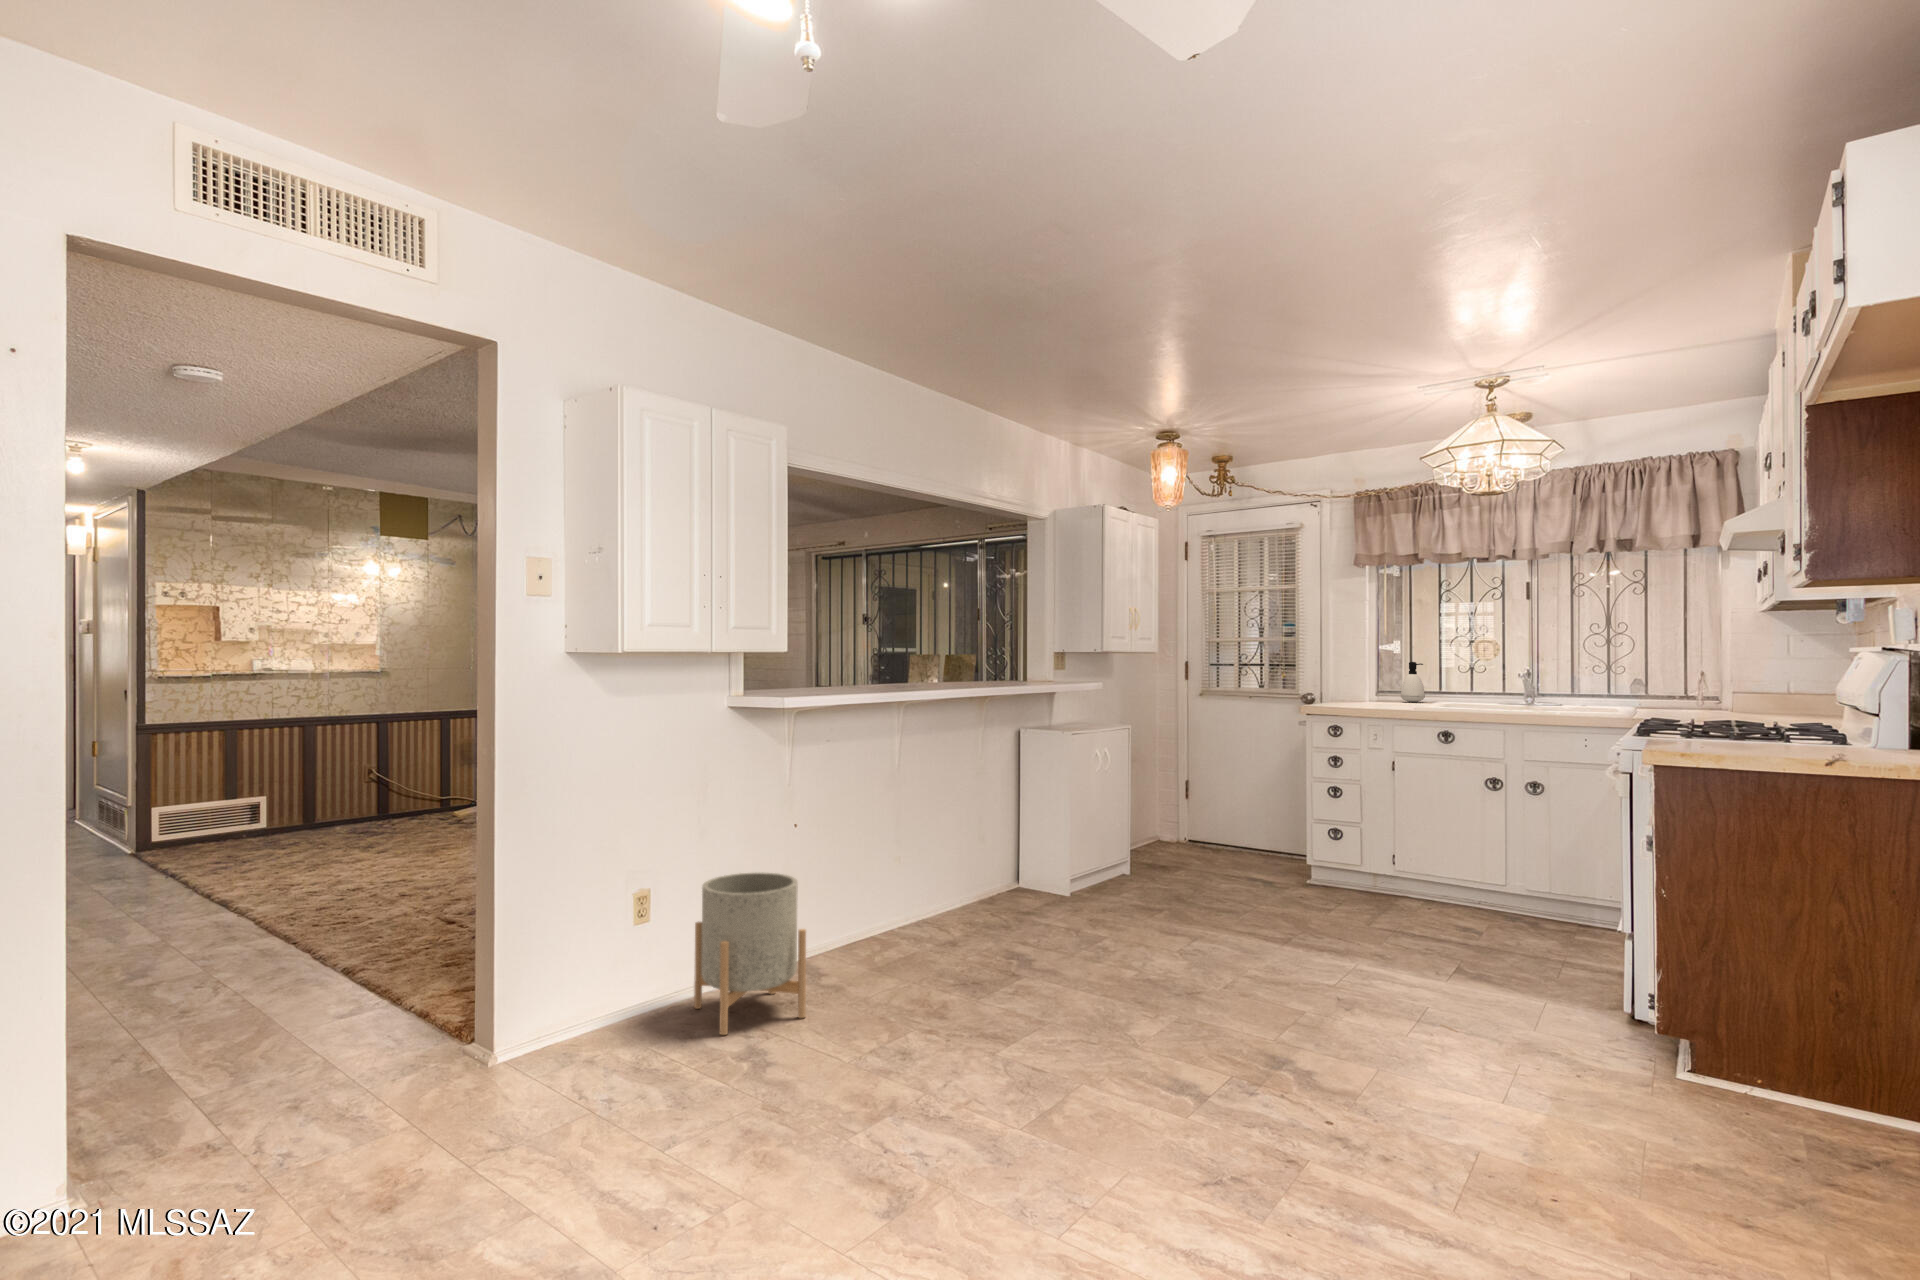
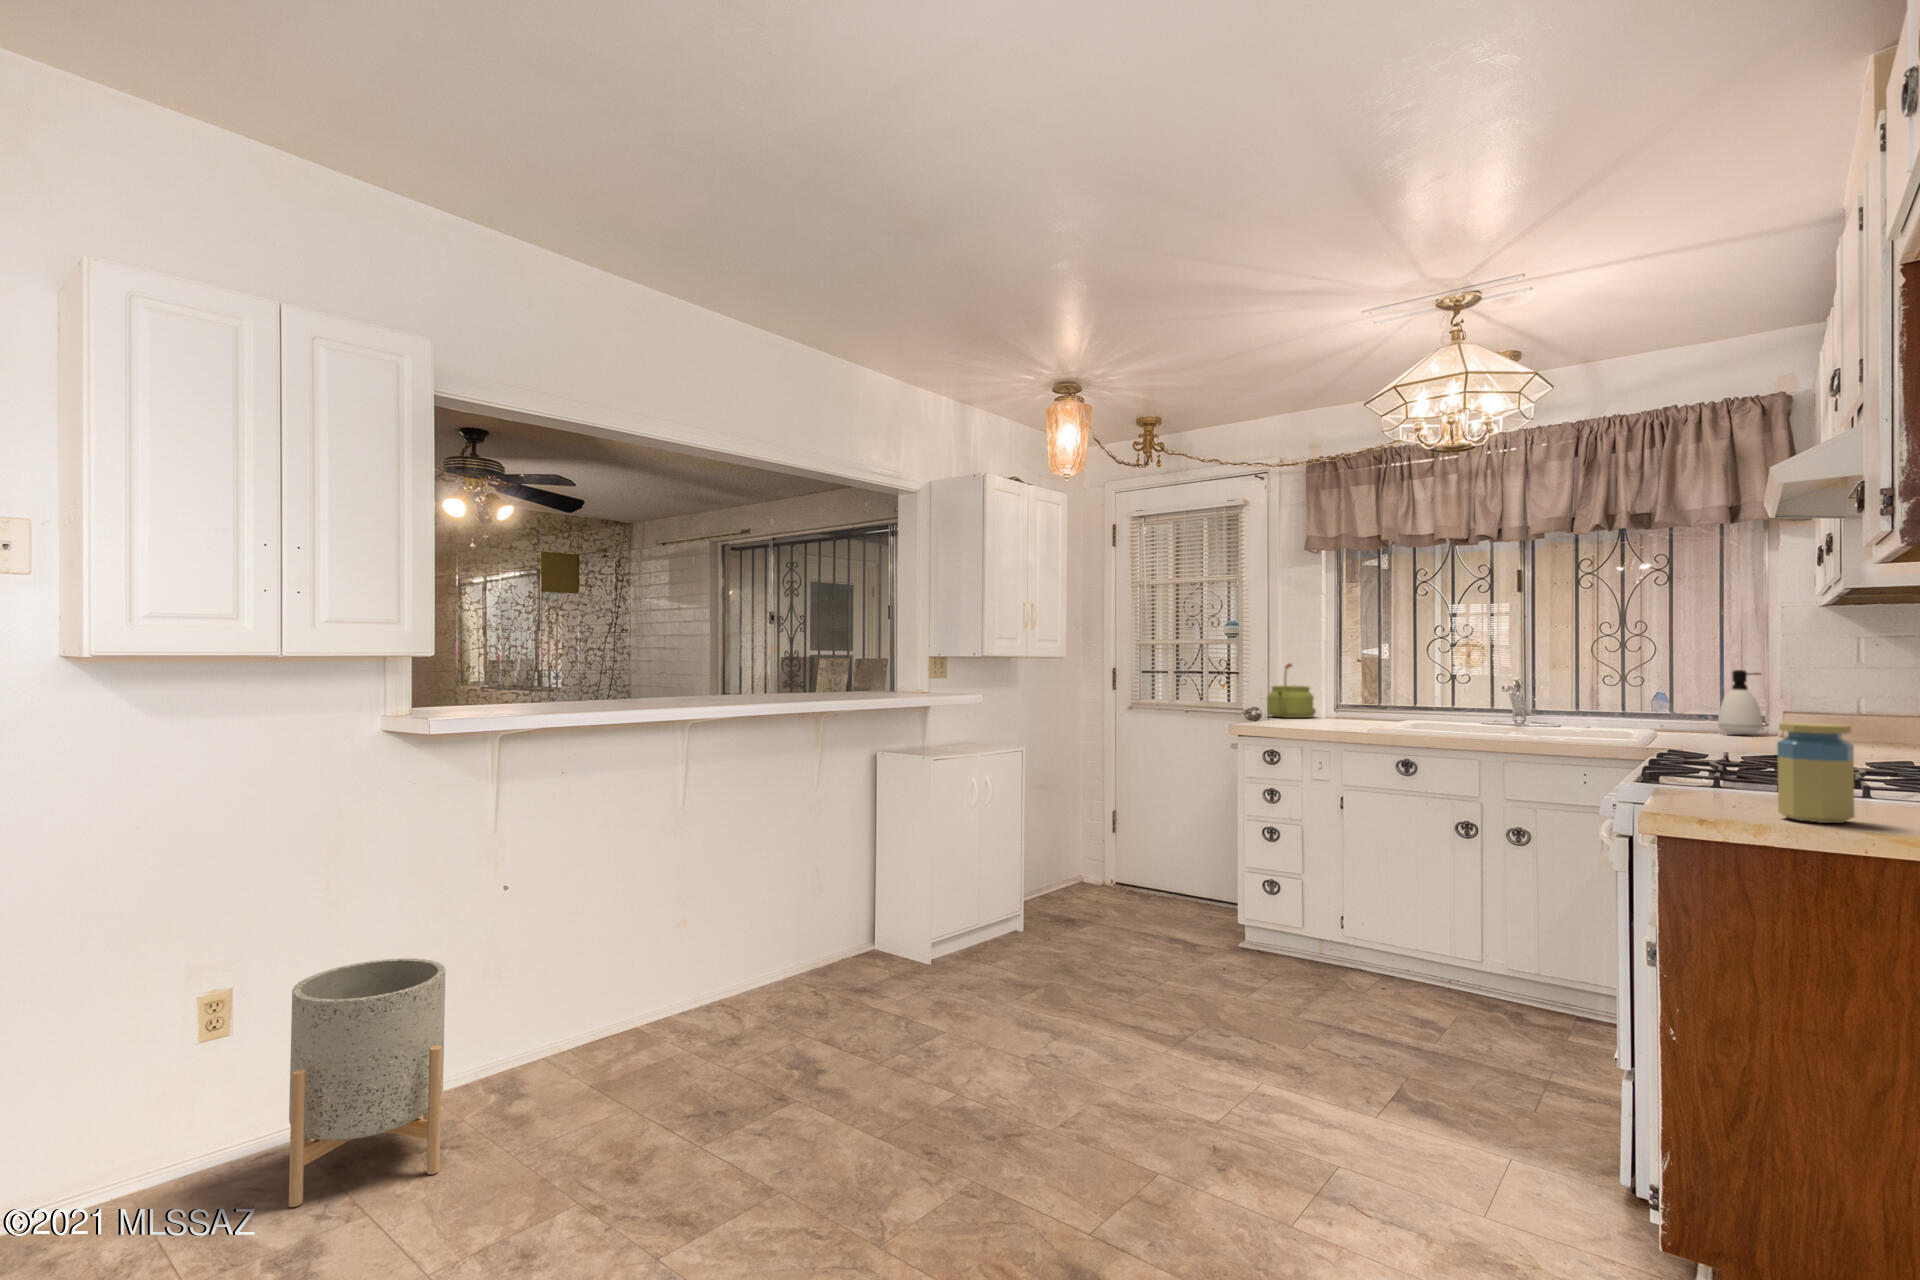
kettle: none [1319,657,1360,702] -> present [1267,664,1316,718]
soap dispenser: present [1401,662,1425,702] -> present [1718,670,1763,735]
jar: none [1730,692,1776,751] -> present [1777,723,1855,823]

